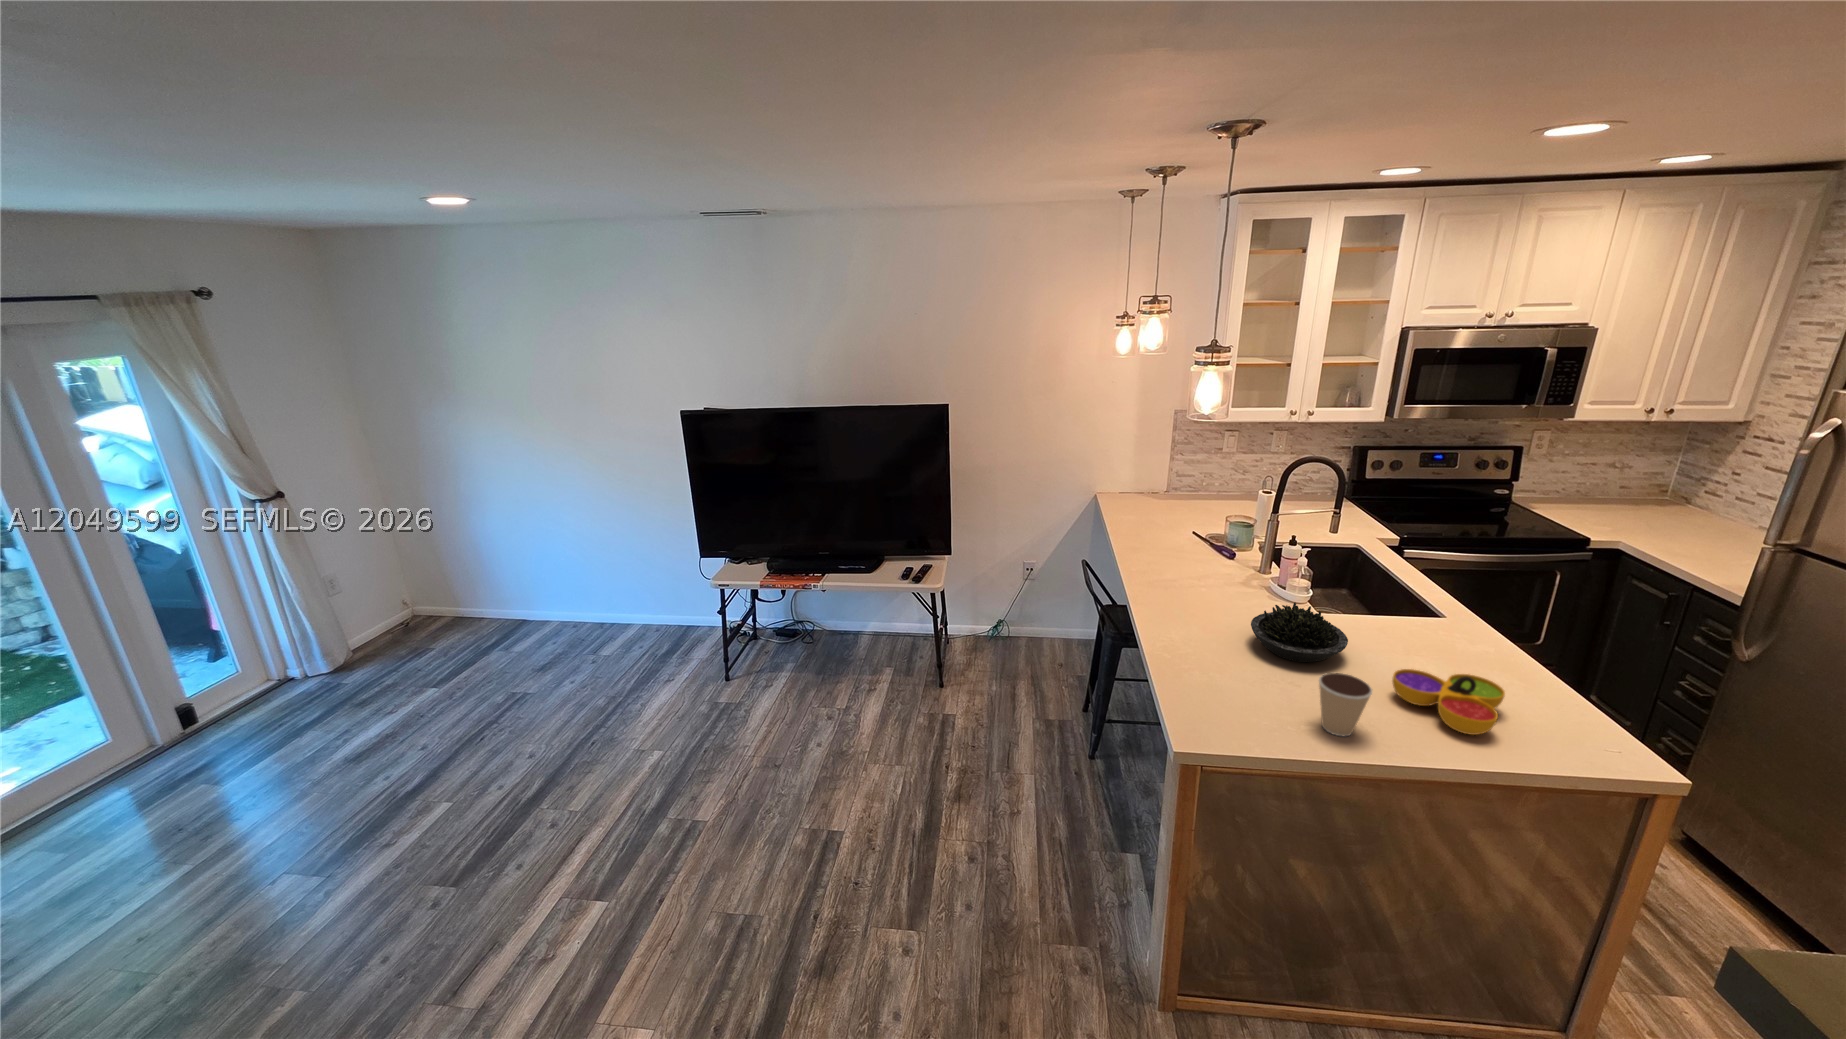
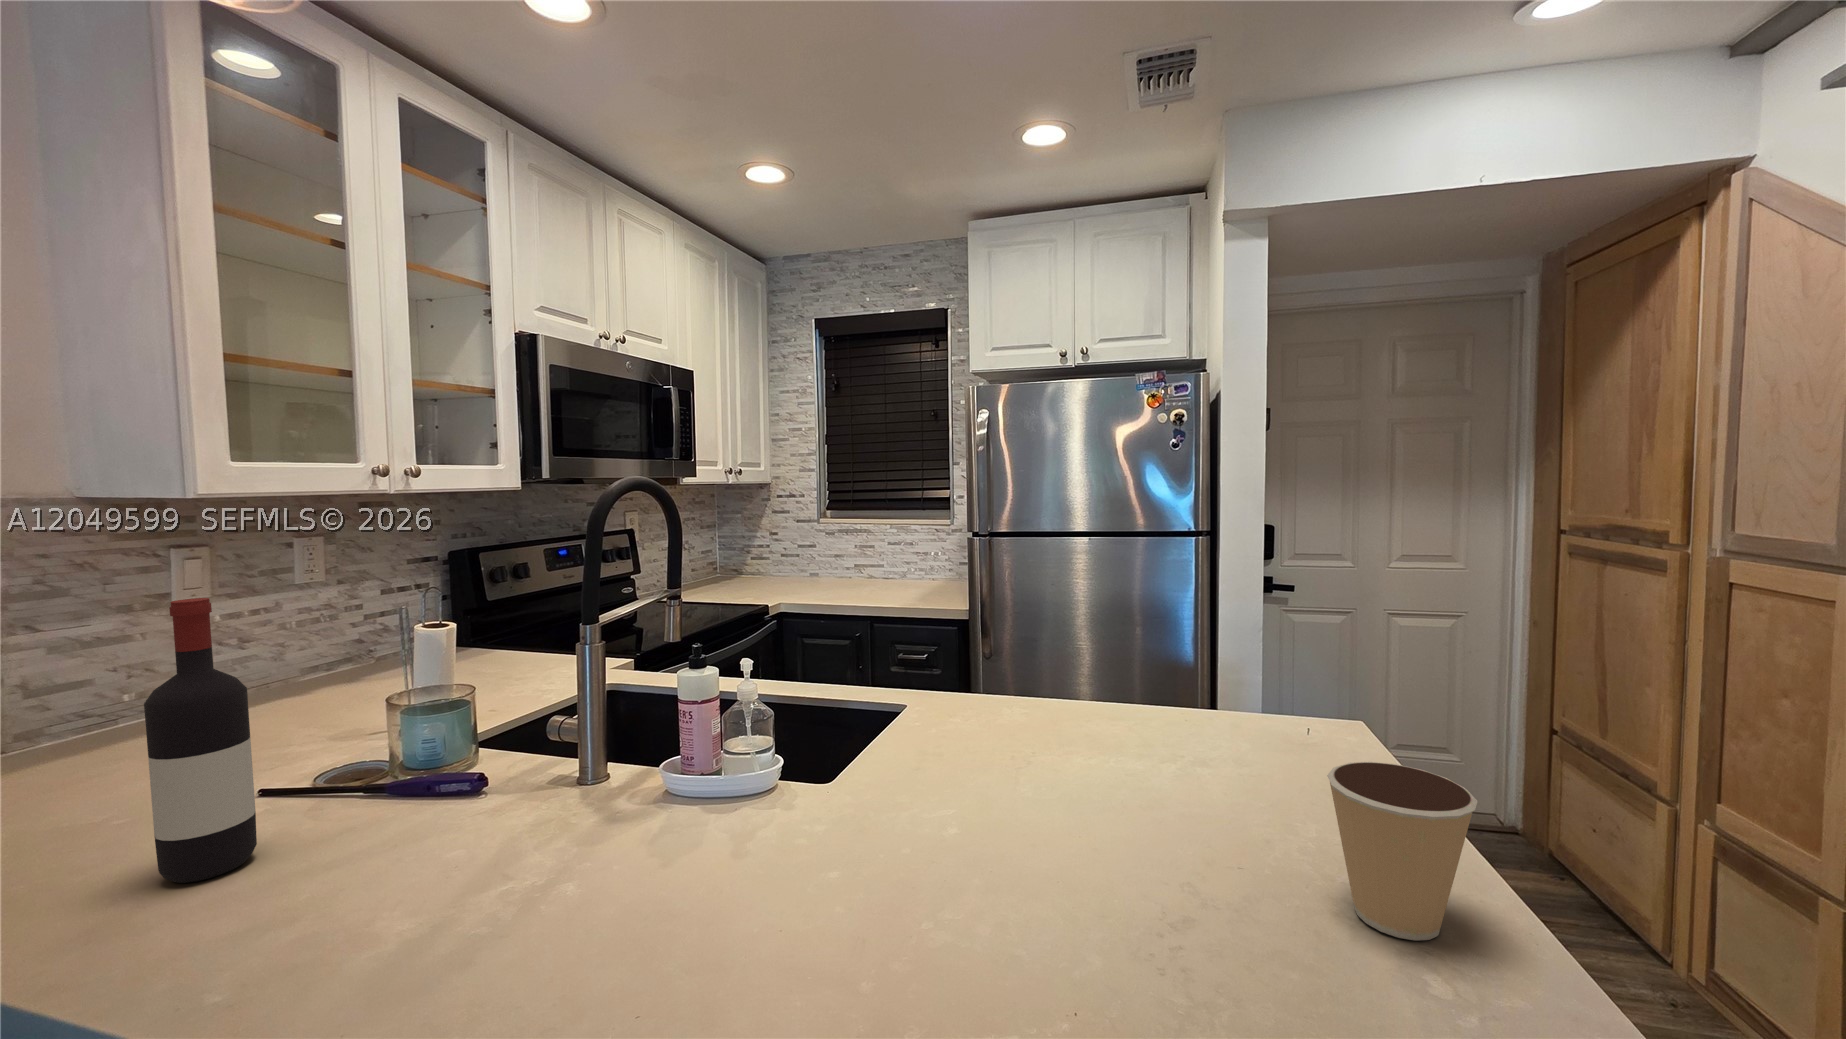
wine bottle: none [1154,477,1179,553] -> present [144,598,257,883]
succulent plant: present [1251,602,1348,662] -> none [856,723,1091,883]
decorative bowl: present [1392,669,1505,735] -> none [1153,696,1340,797]

